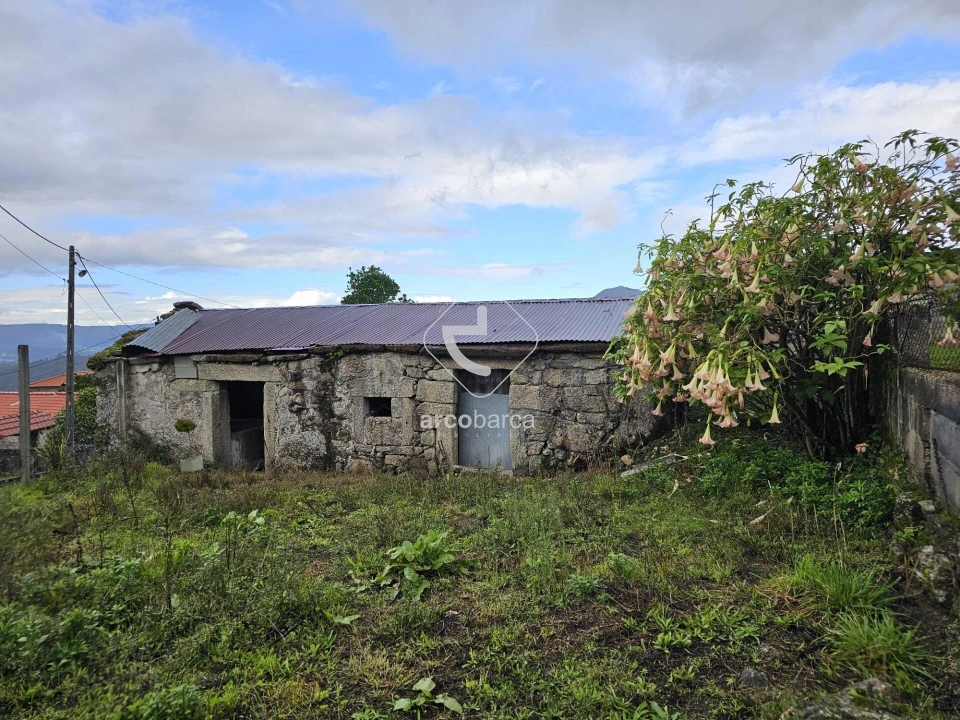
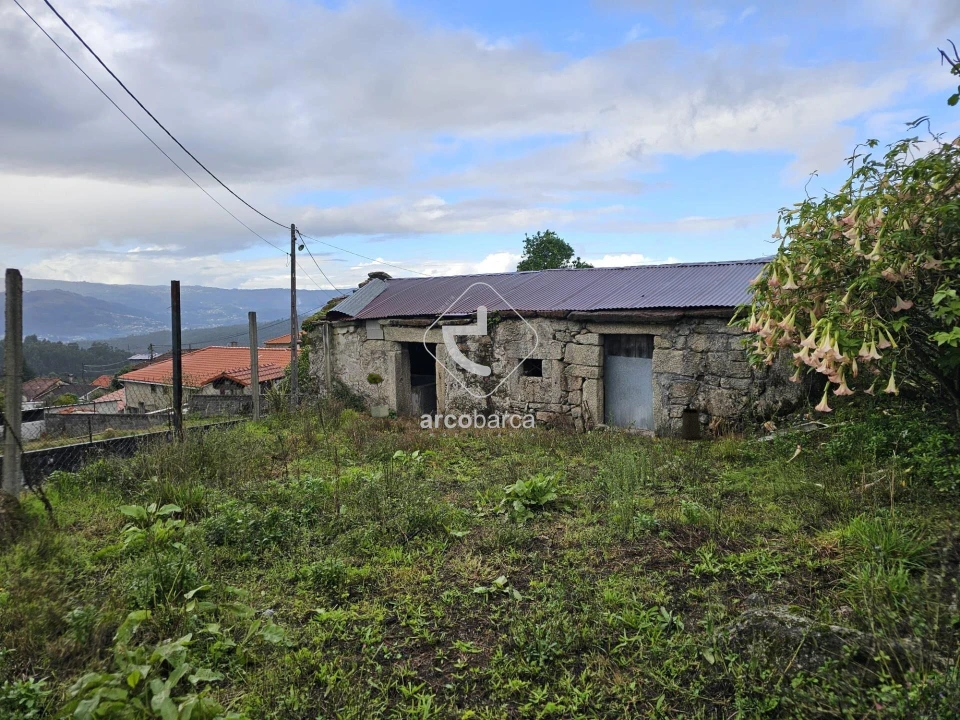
watering can: none [544,438,563,476] -> present [682,402,701,439]

